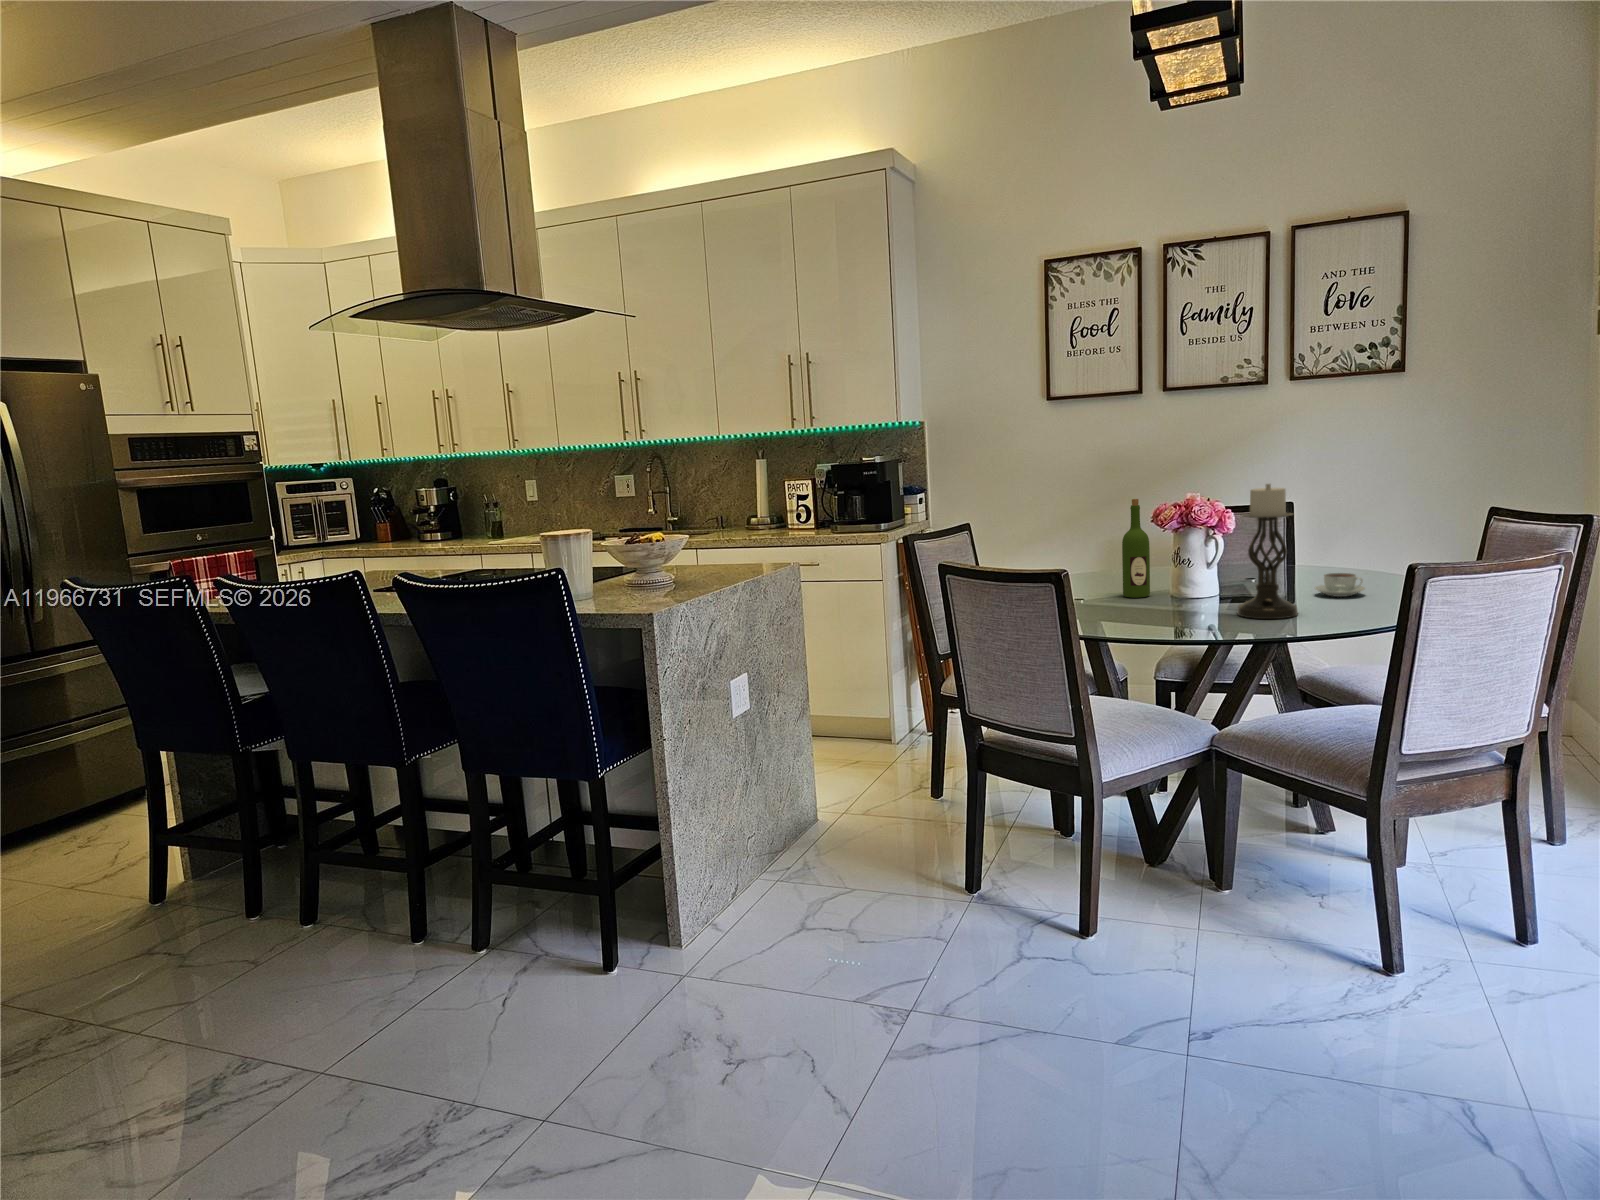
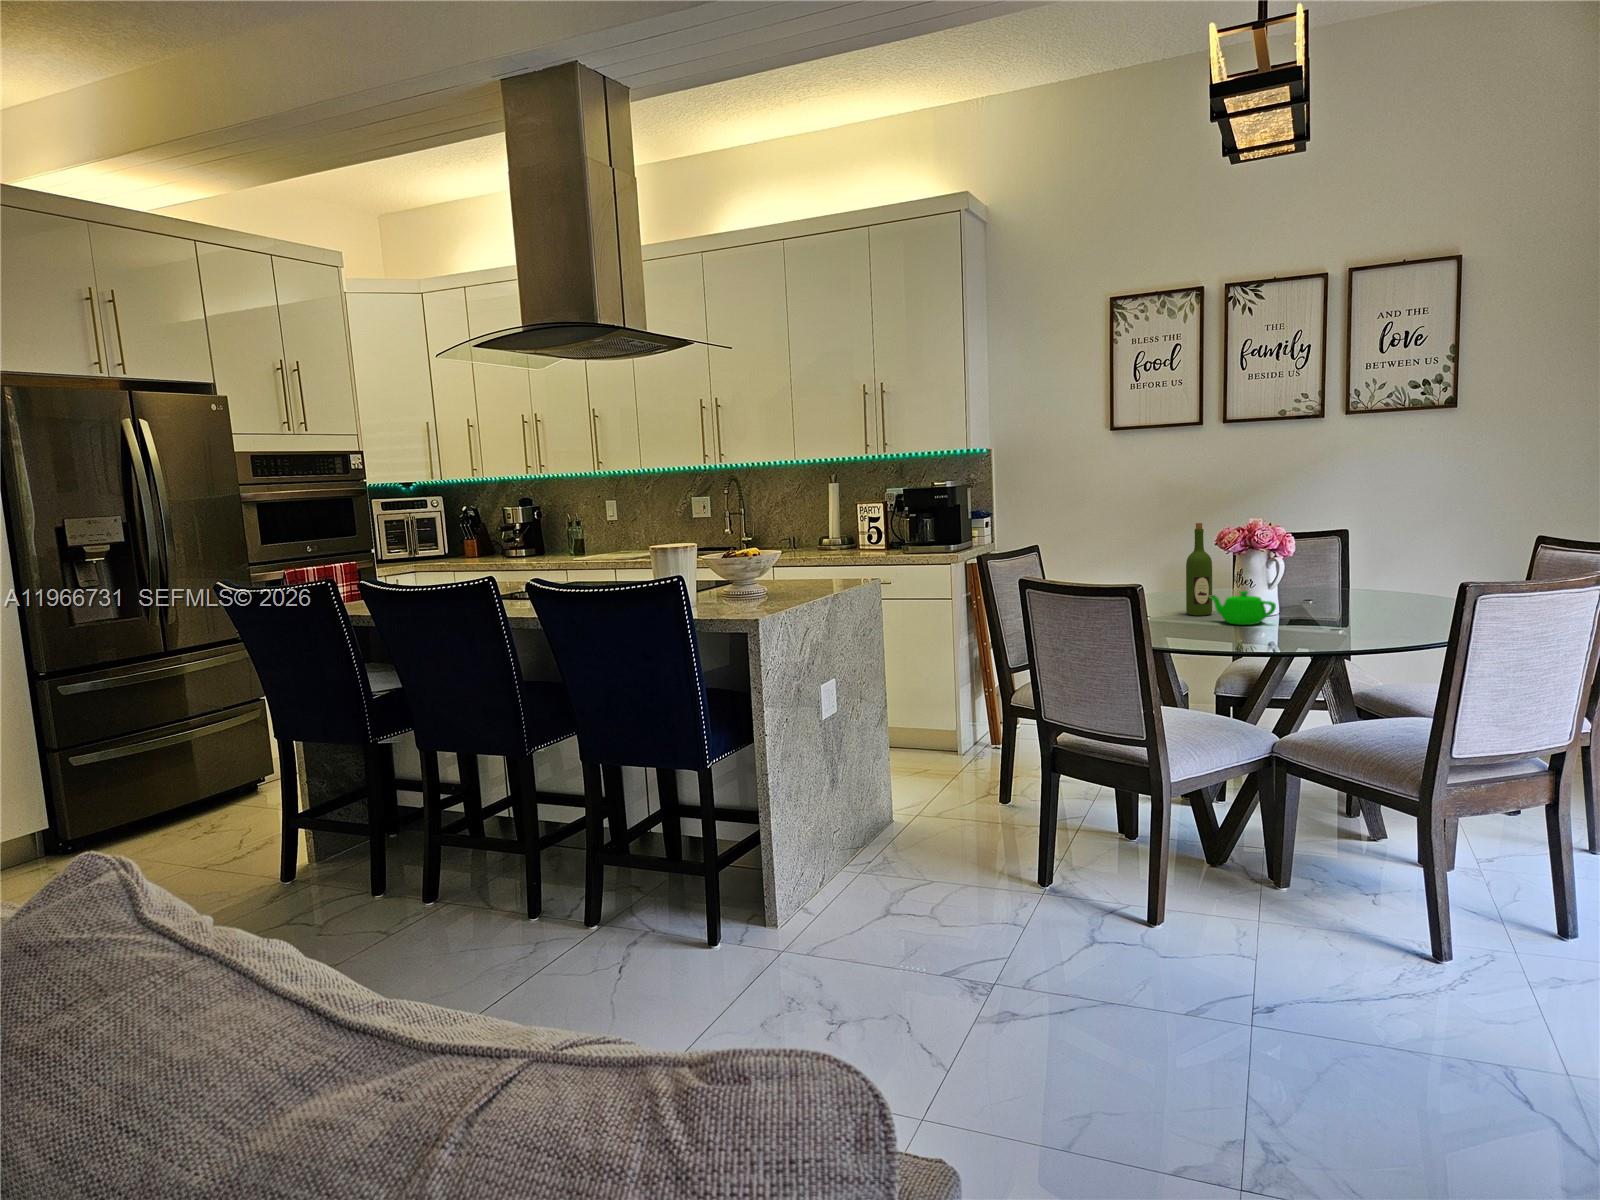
candle holder: present [1237,484,1298,619] -> none [1297,509,1355,636]
teapot: none [1145,572,1215,608] -> present [1209,591,1276,625]
coffee cup: present [1315,573,1365,597] -> none [1370,595,1420,617]

